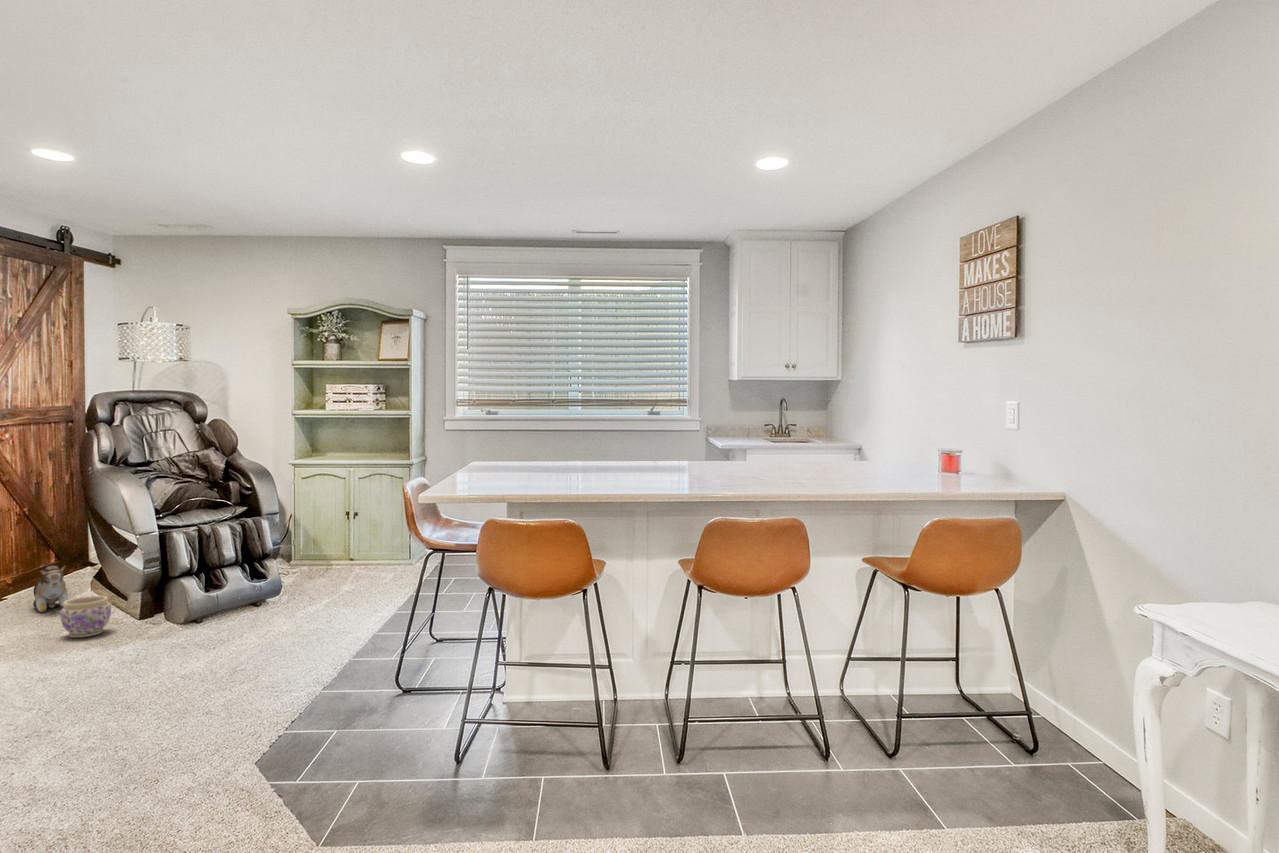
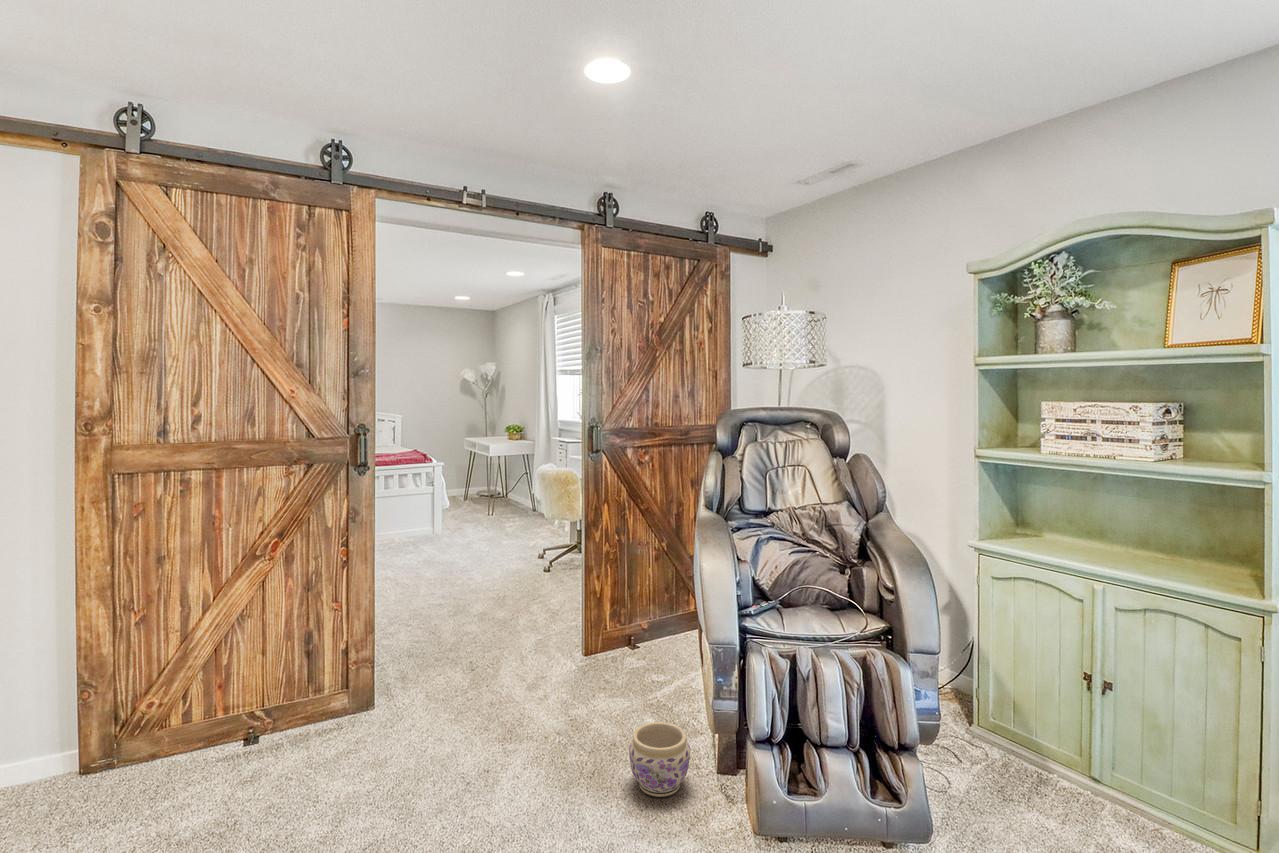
plush toy: present [33,566,68,612] -> none [644,636,681,691]

